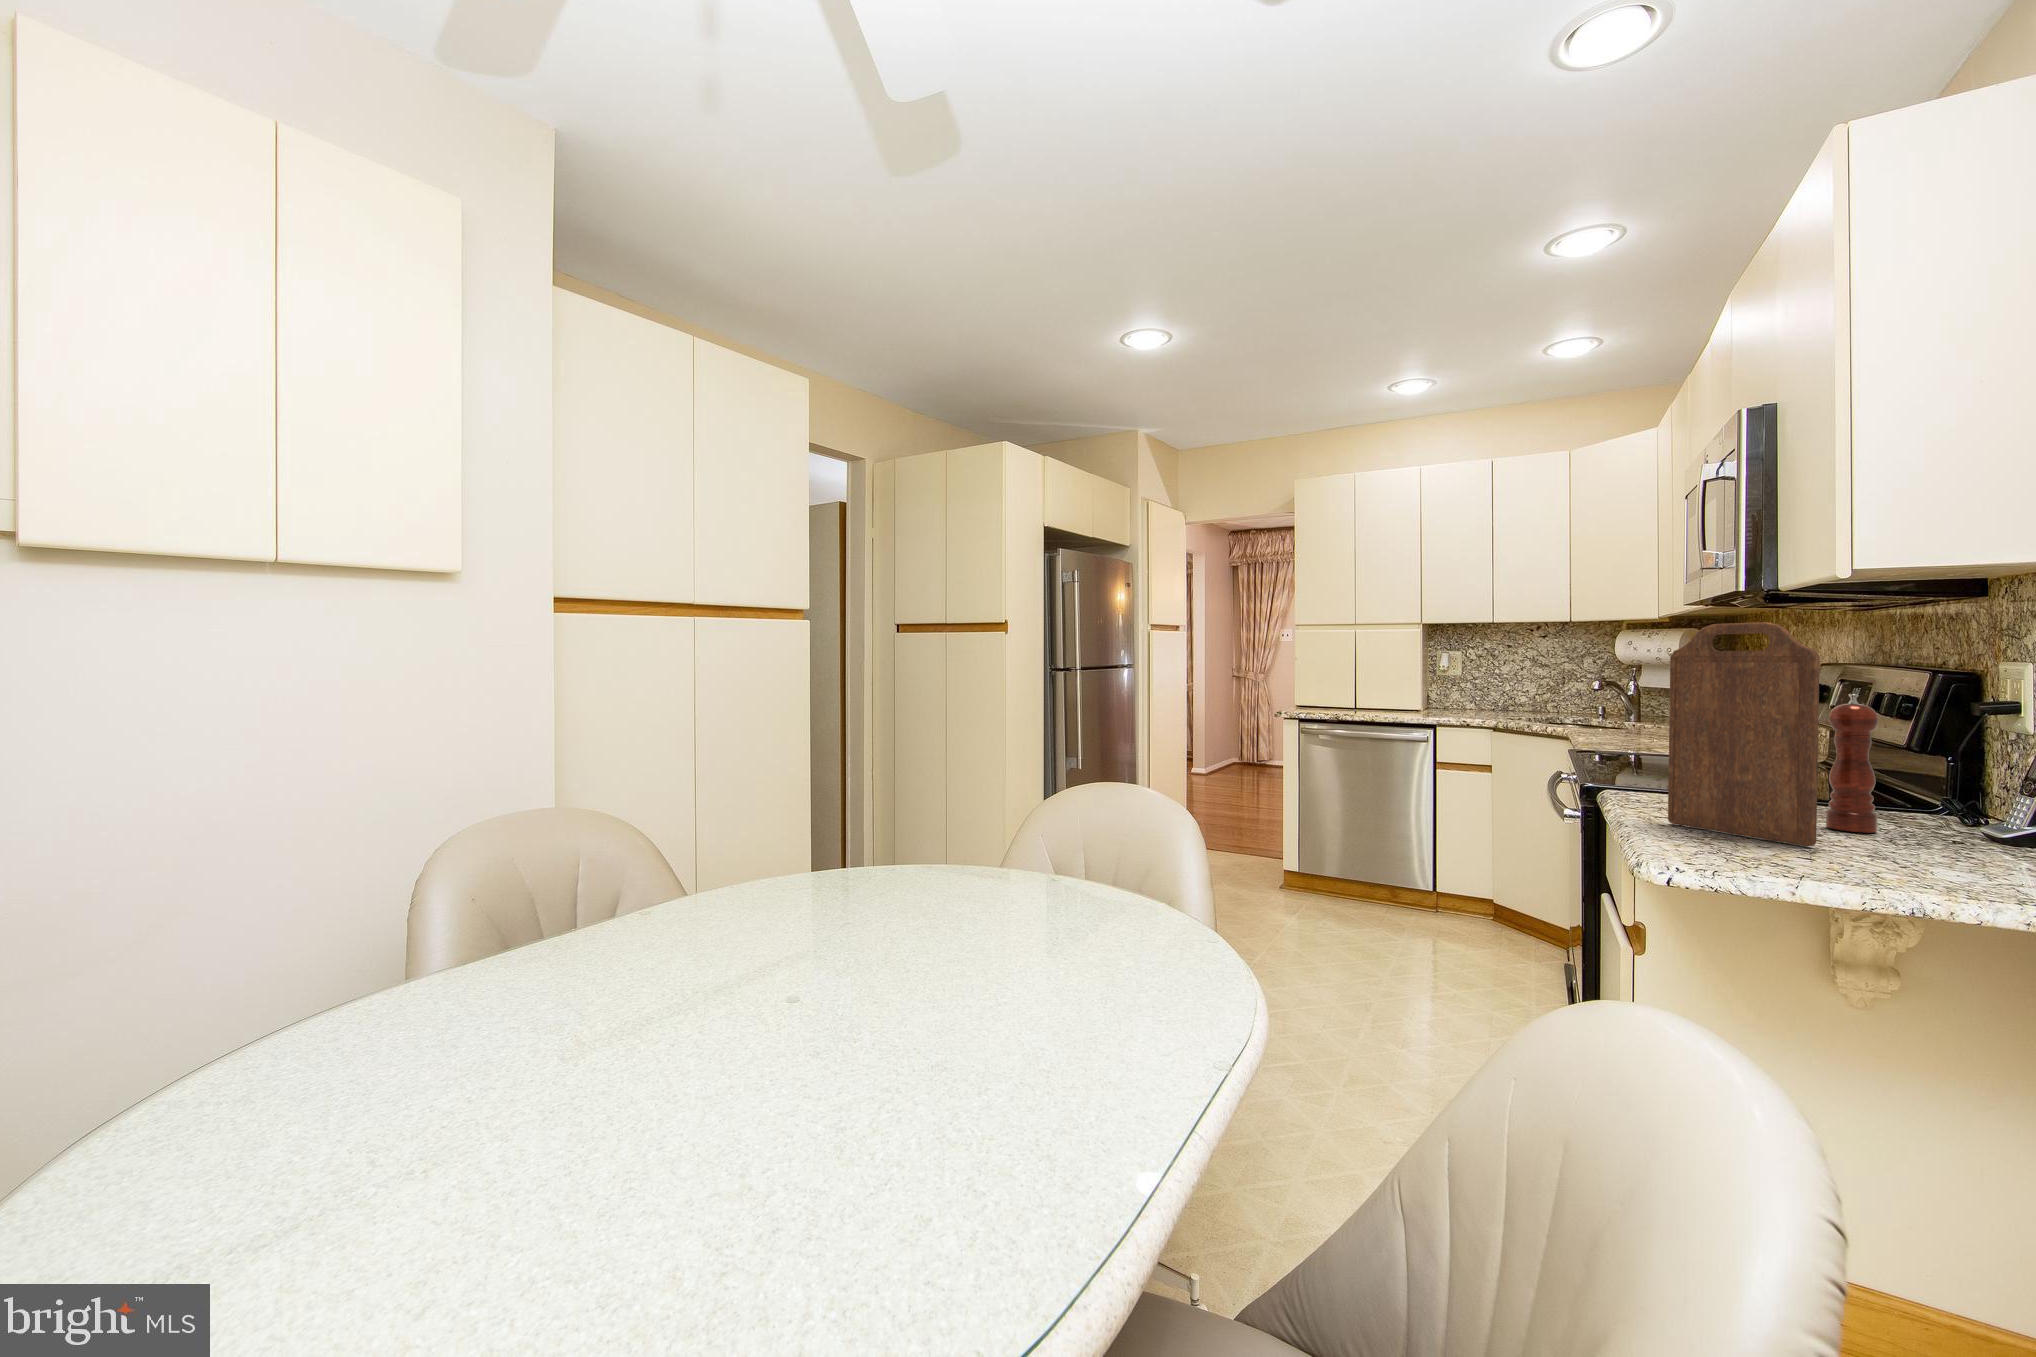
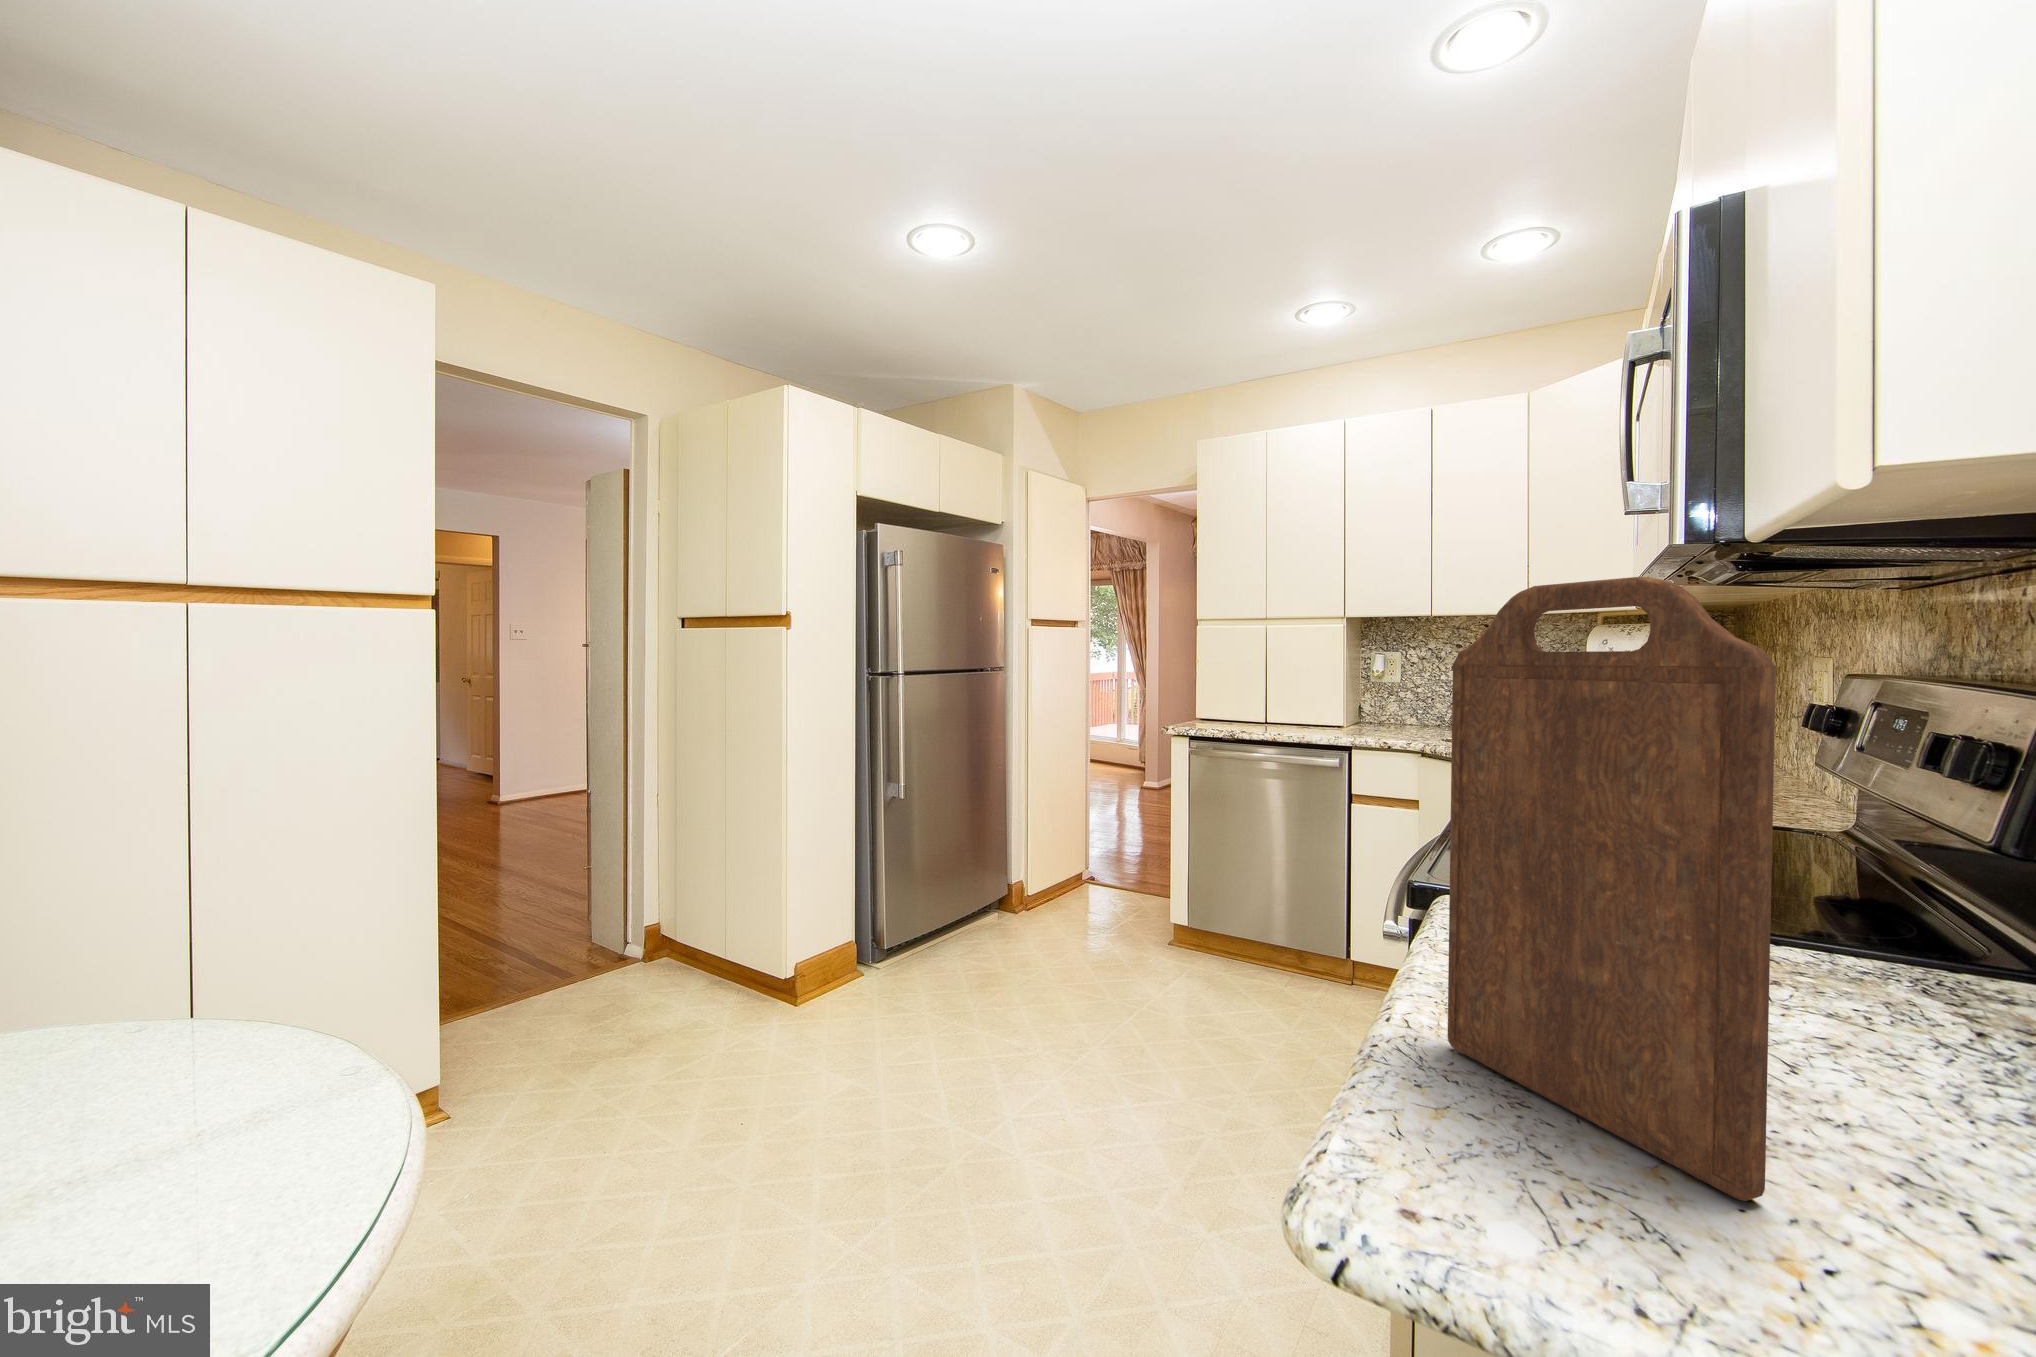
pepper mill: present [1826,694,1878,833] -> none [1814,758,1943,1110]

